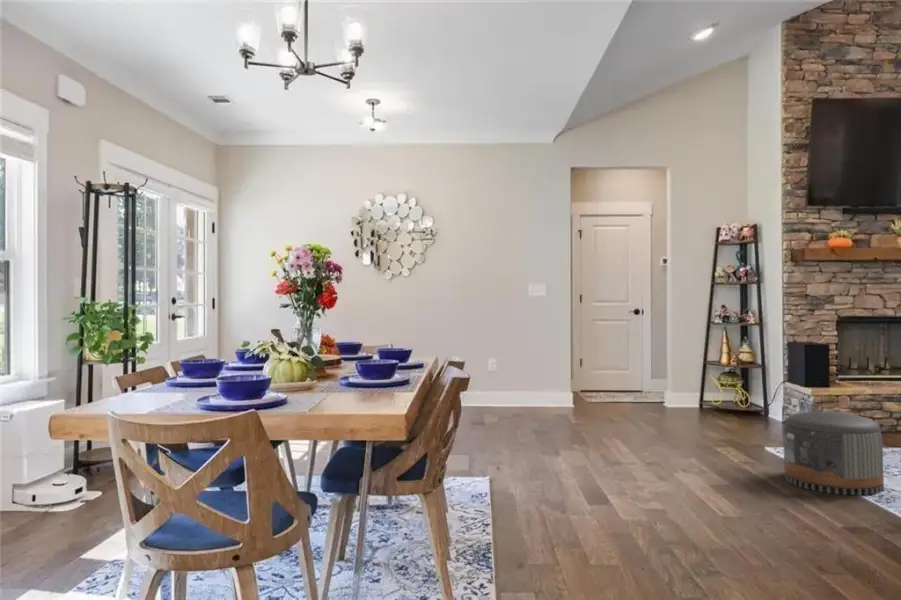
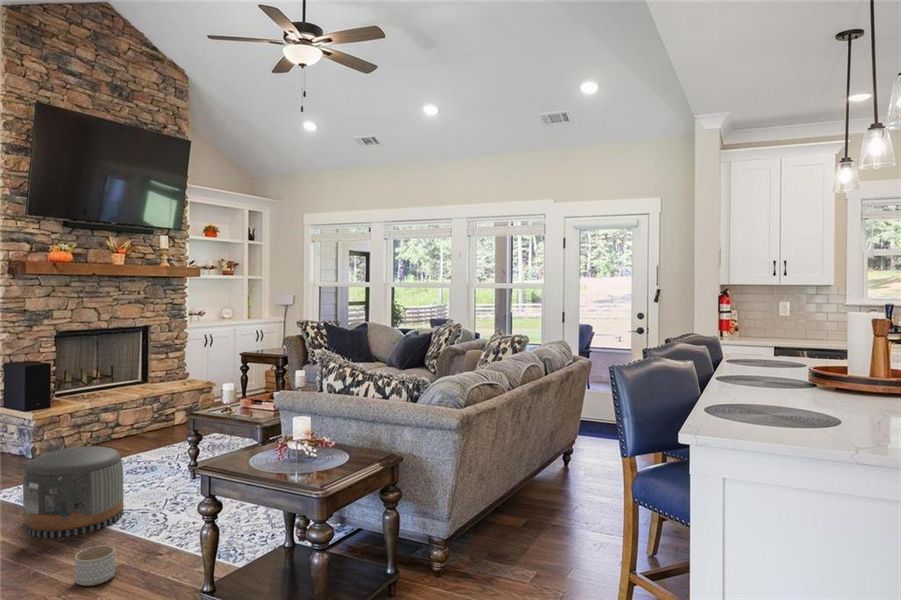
planter: none [812,496,854,534] -> present [75,546,115,586]

